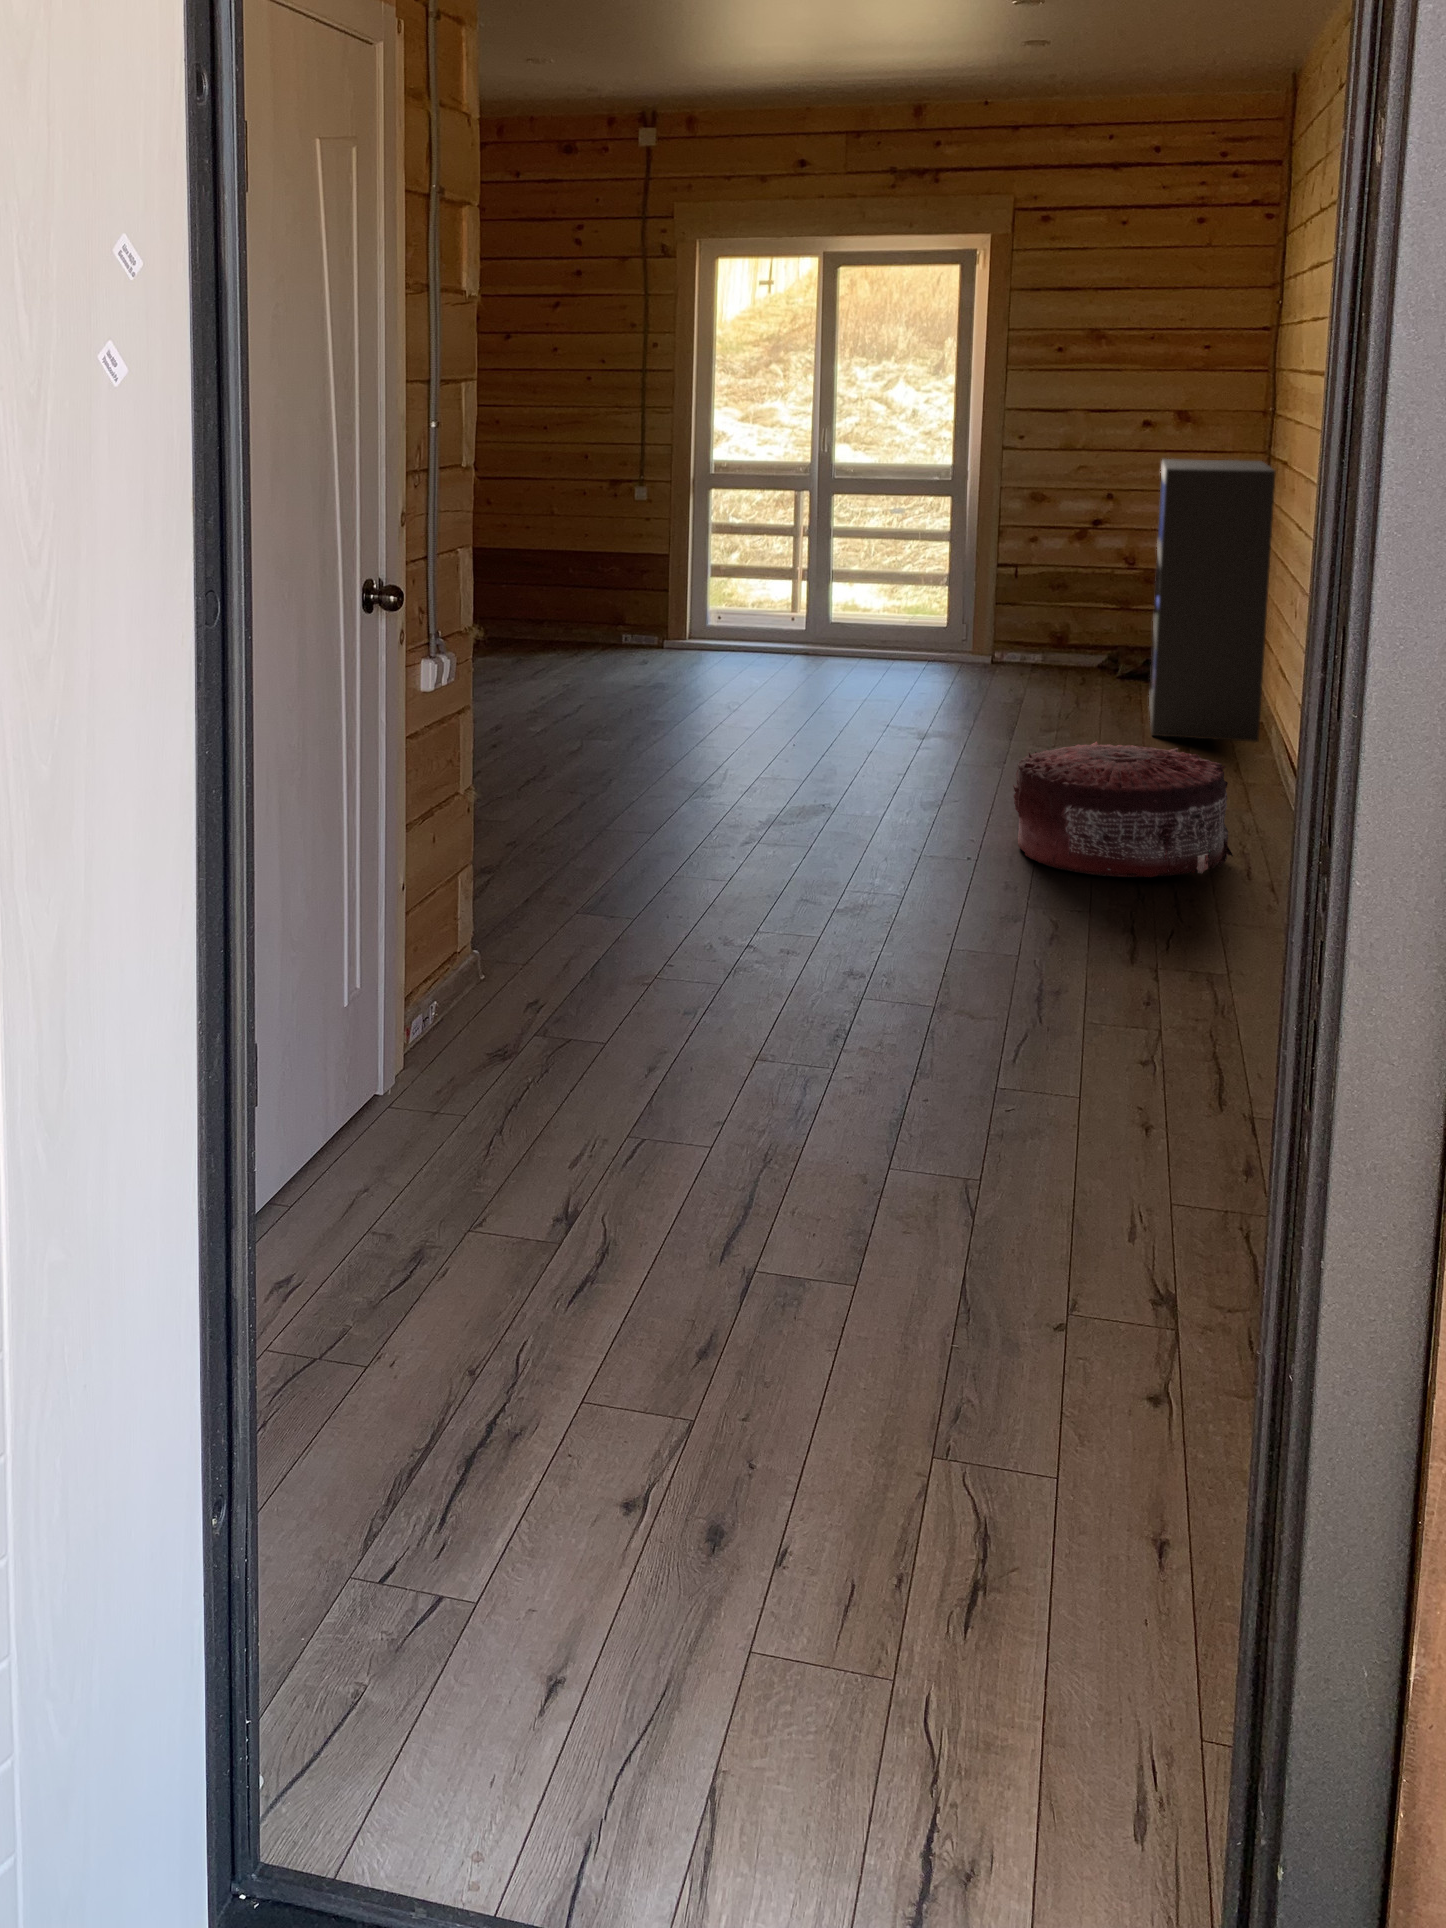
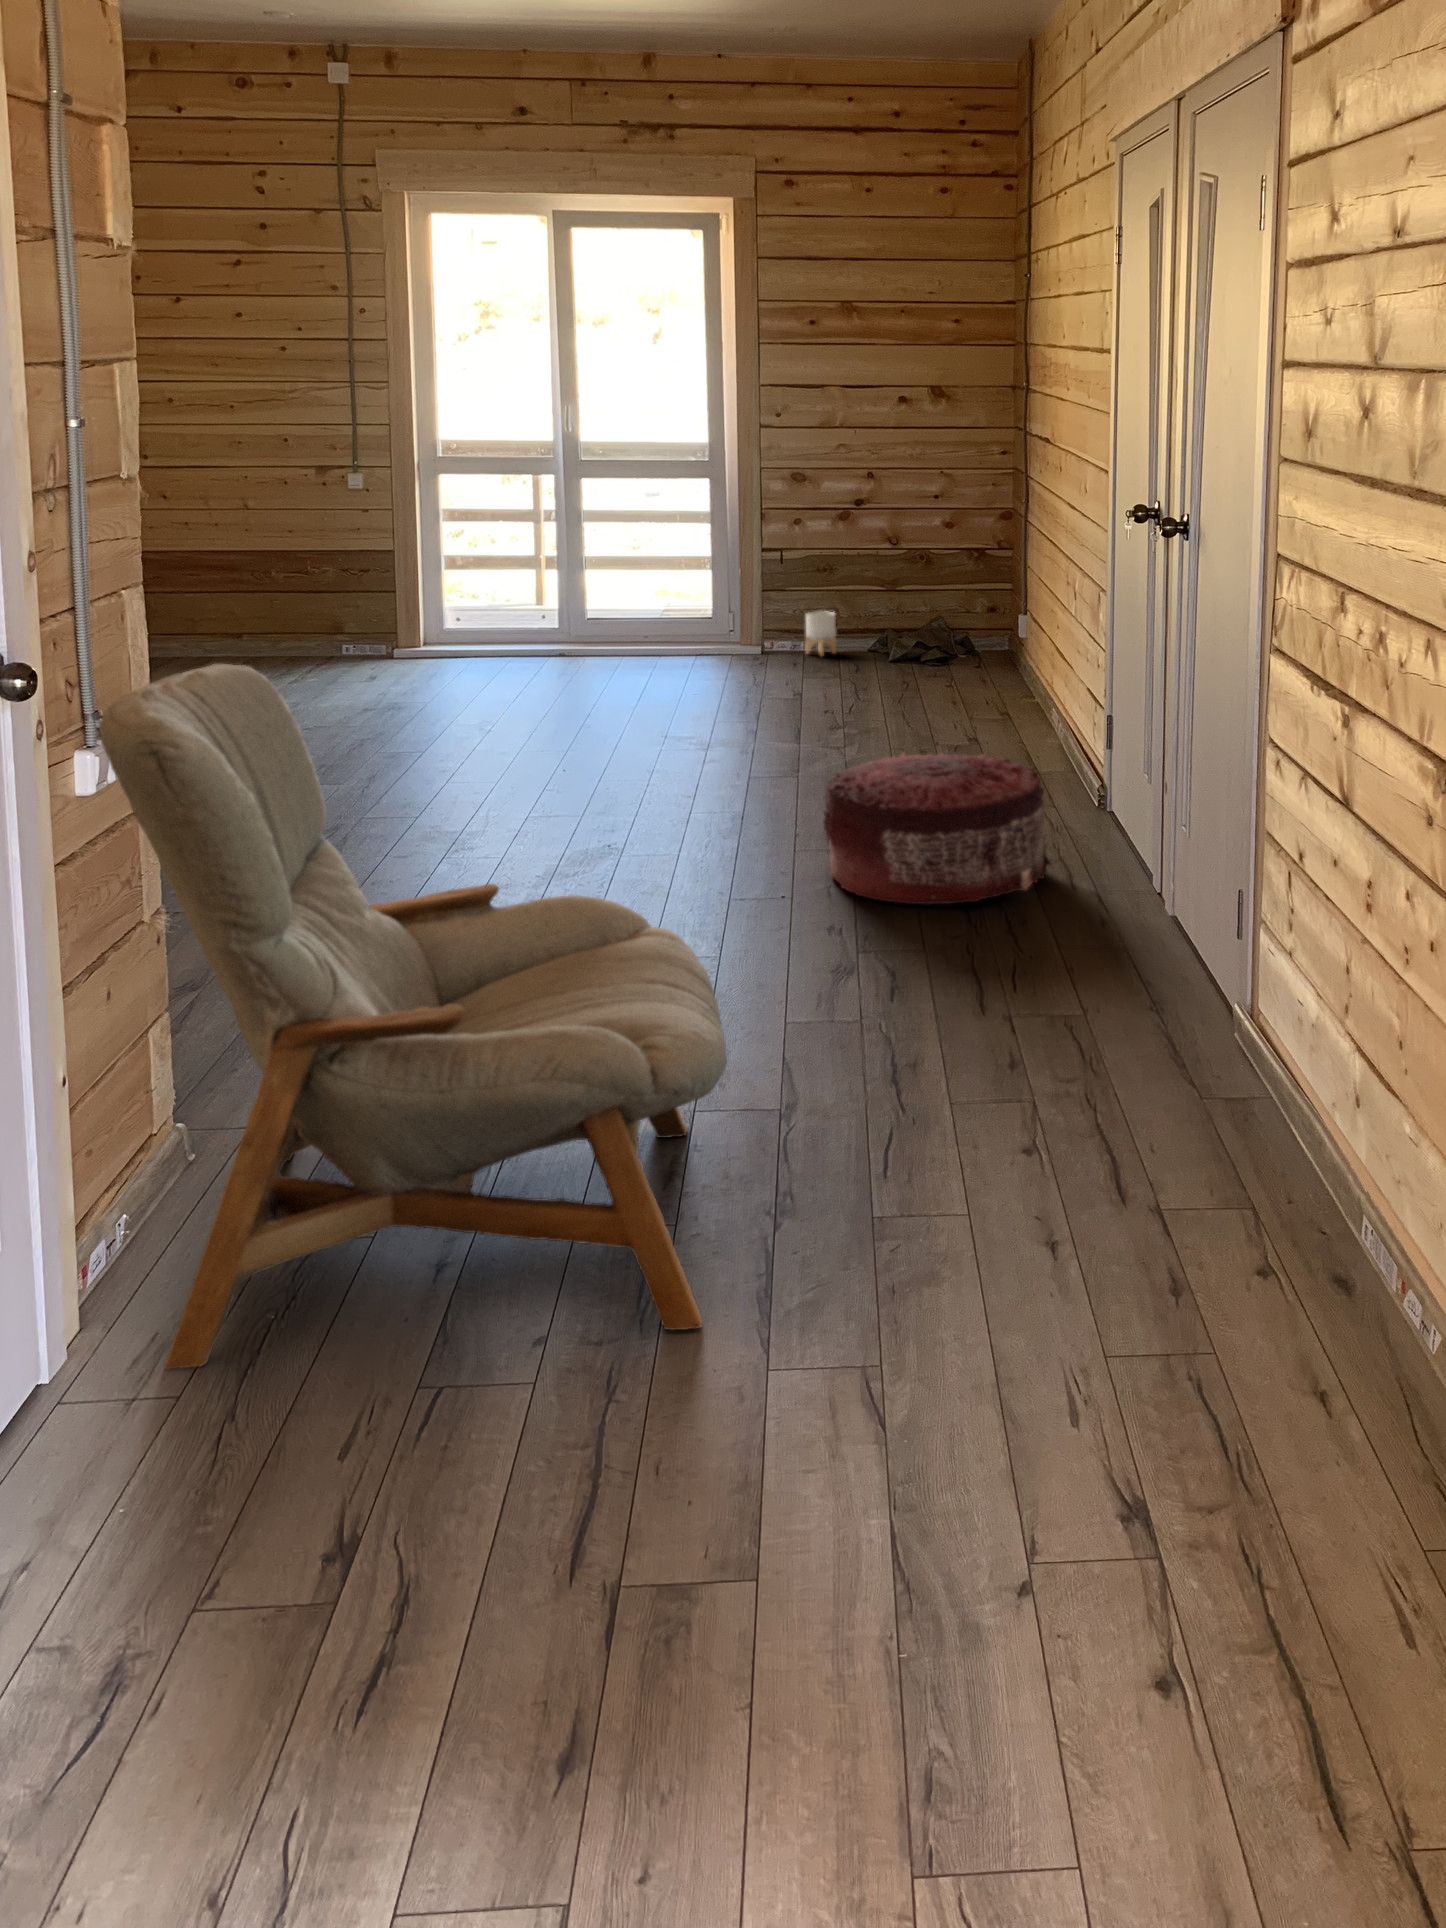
bookshelf: present [1149,459,1275,742] -> none [926,436,1045,728]
armchair: none [439,606,881,1136] -> present [100,664,727,1369]
planter: none [1036,626,1068,668] -> present [806,611,836,655]

